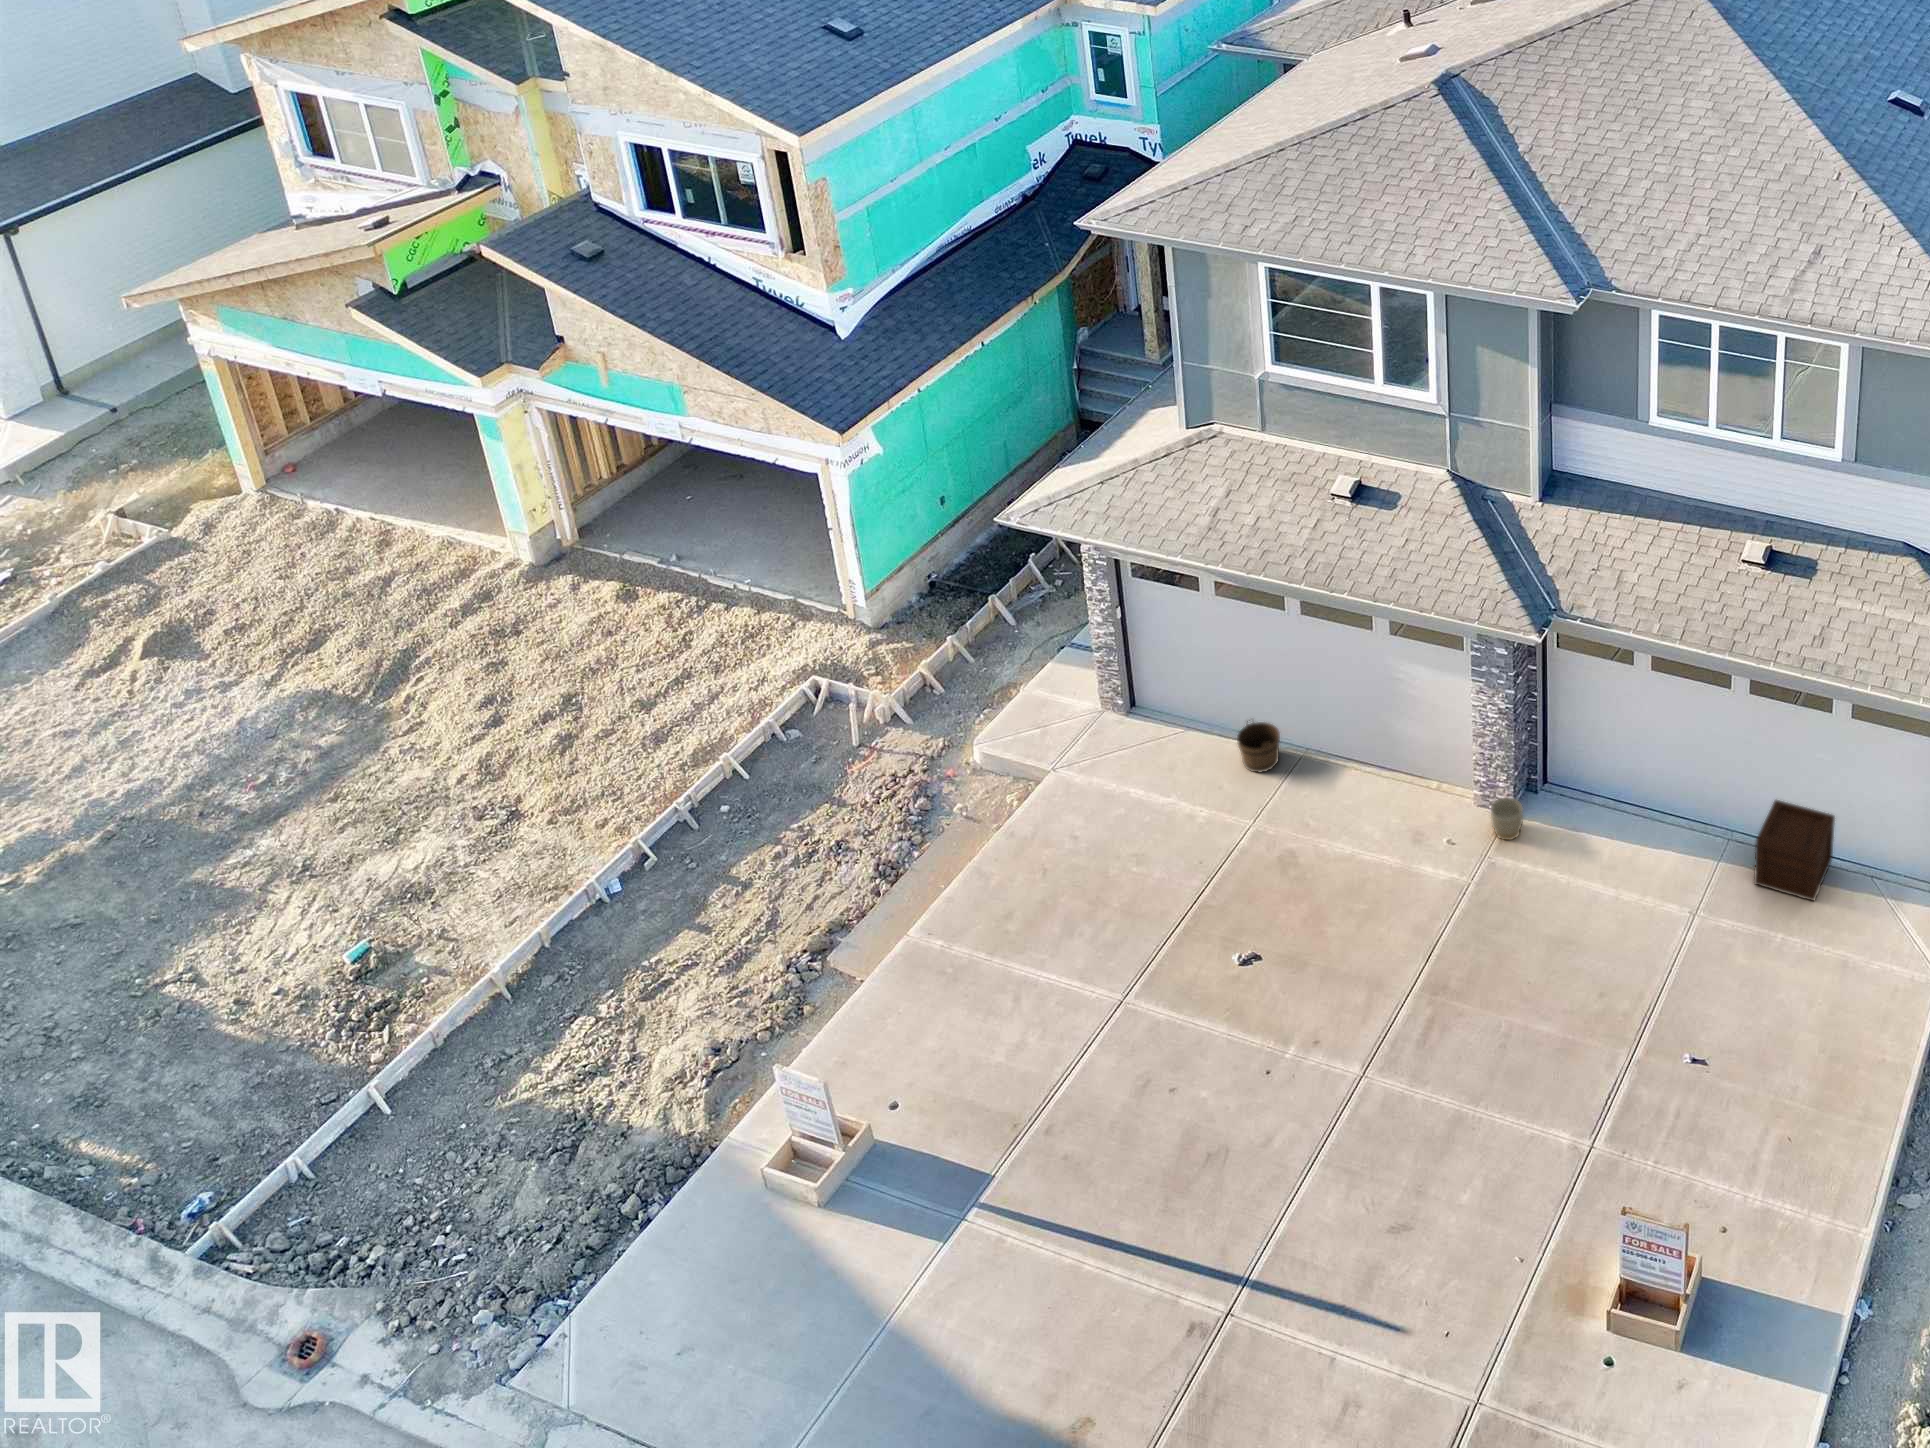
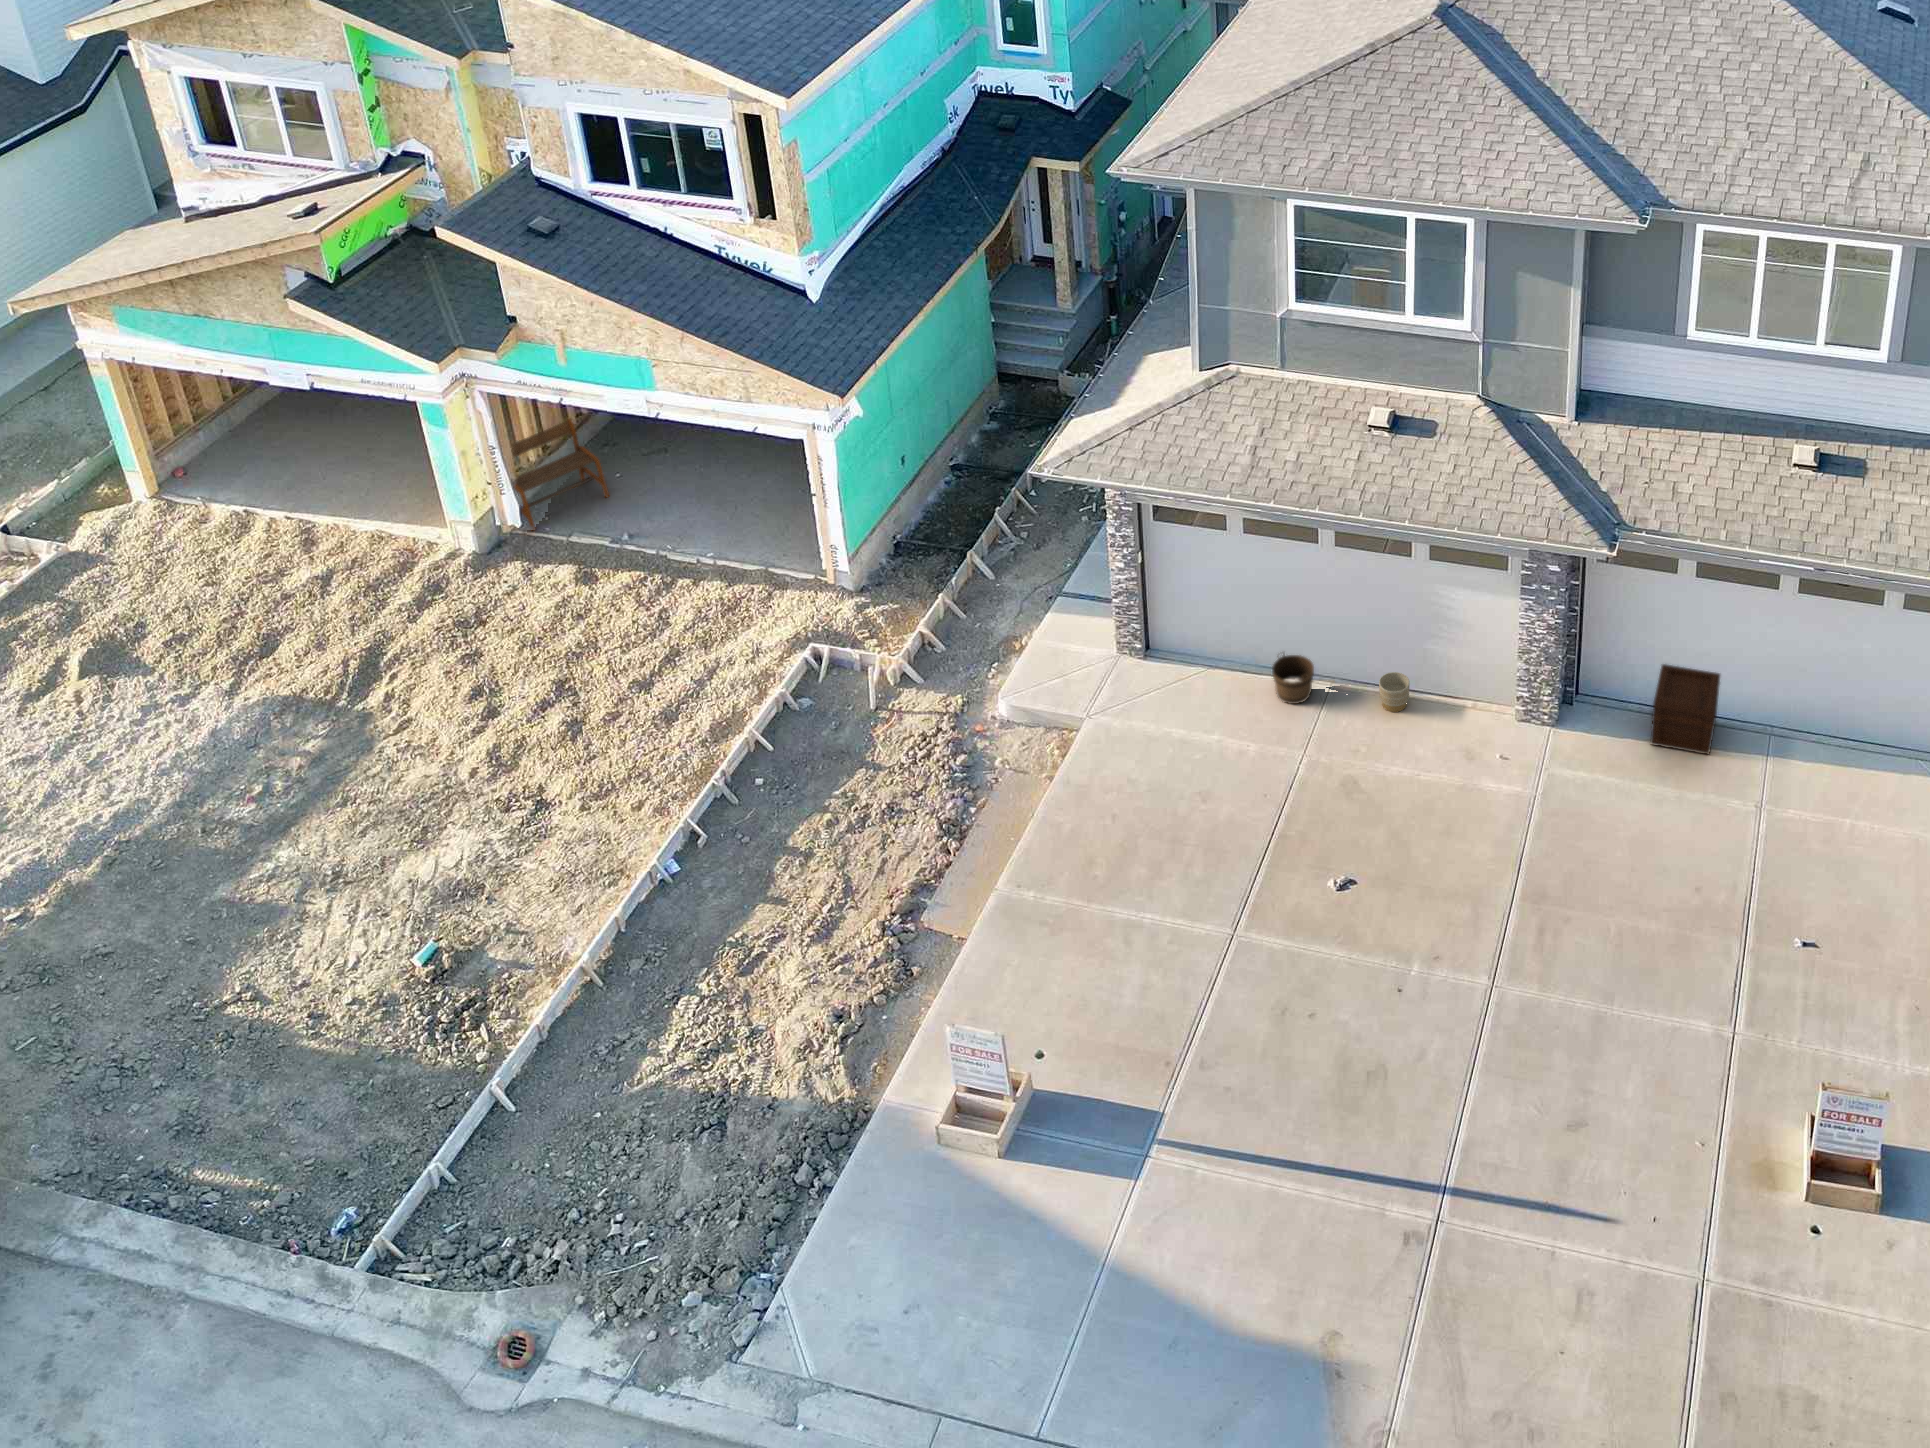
bench: none [563,440,672,548] -> present [513,419,609,529]
planter: present [1491,798,1523,840] -> present [1379,672,1410,712]
wooden crate: present [1754,800,1835,901] -> present [1651,664,1720,754]

